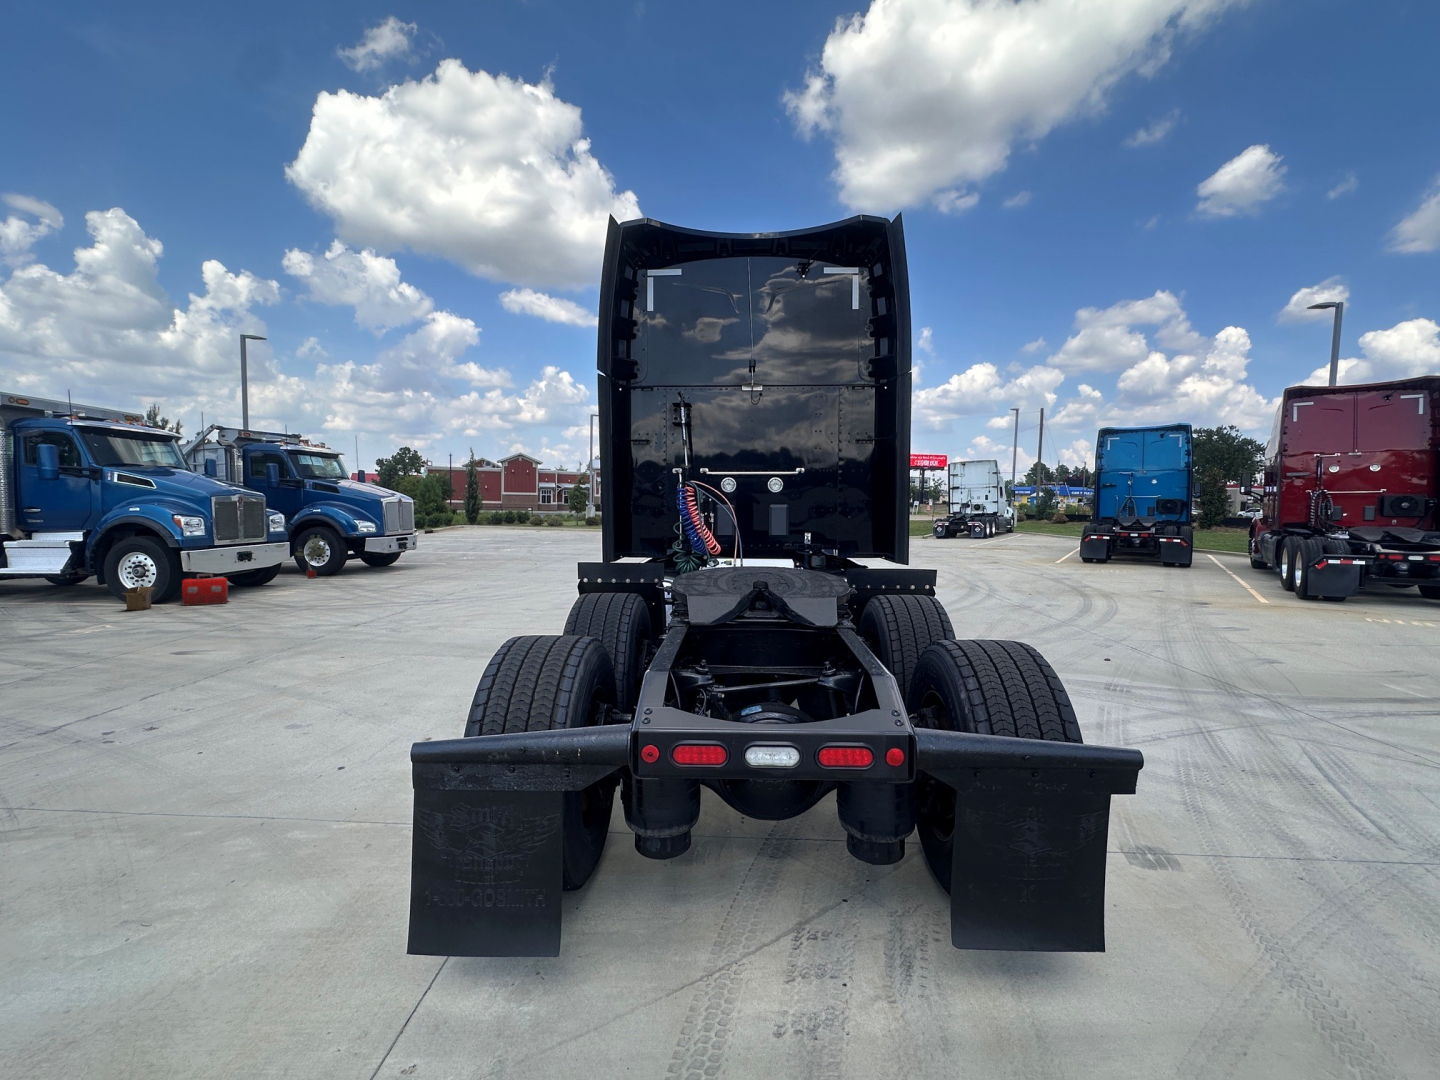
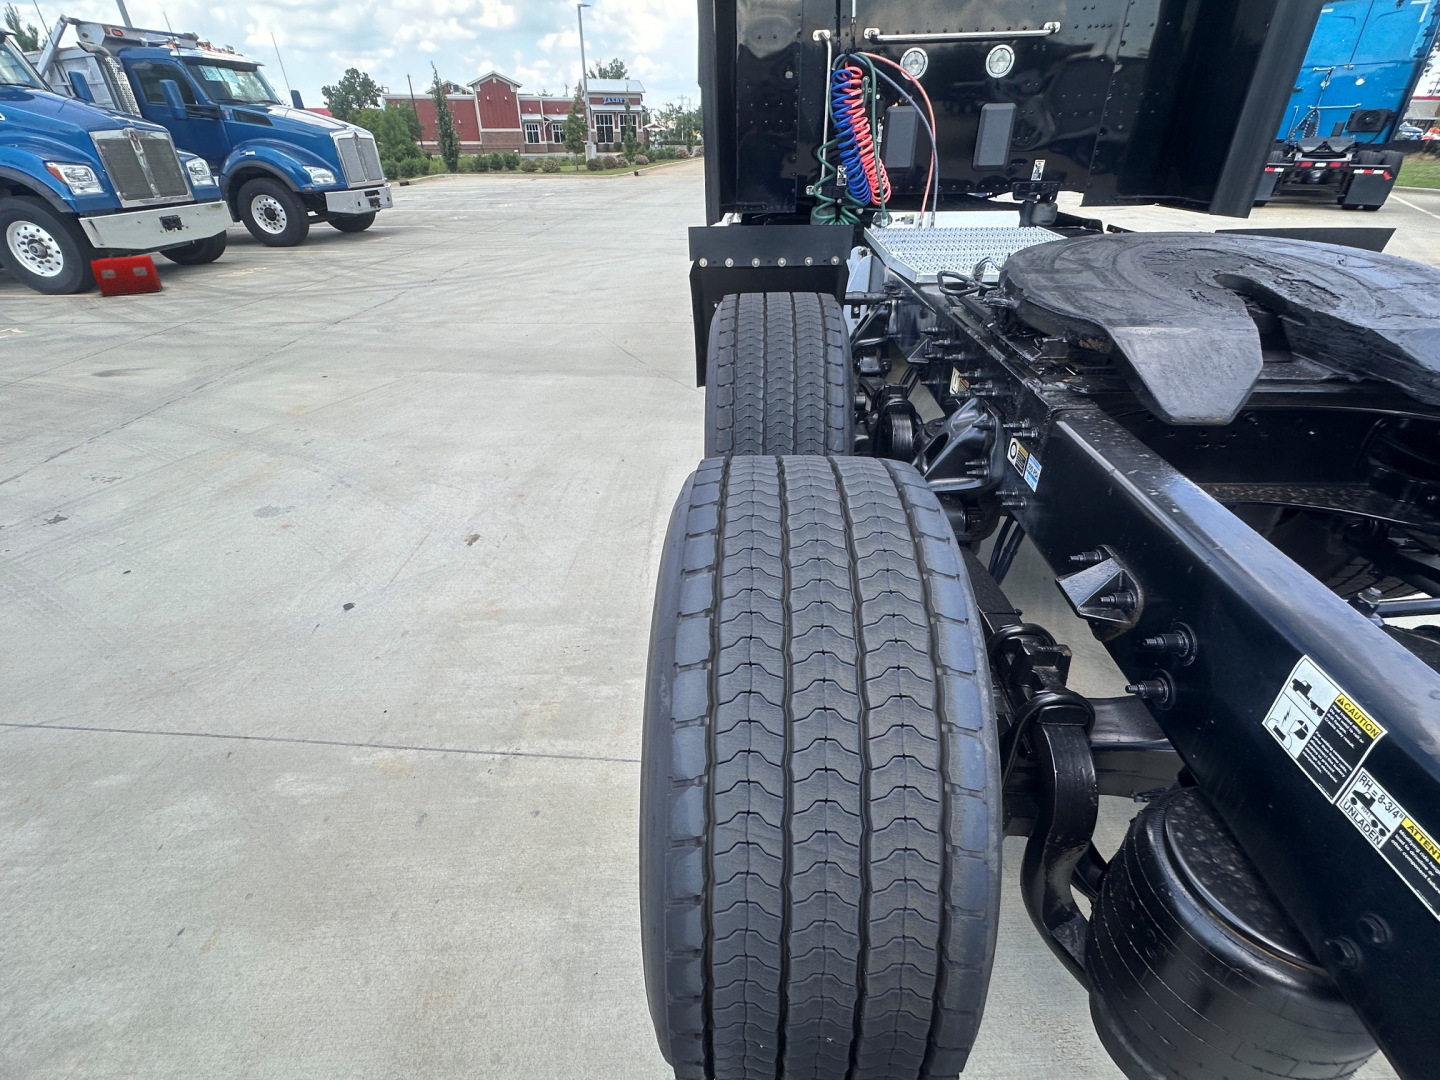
potted tree: present [296,535,327,578] -> none [239,189,280,250]
cardboard box: present [122,586,156,610] -> none [10,271,61,305]

